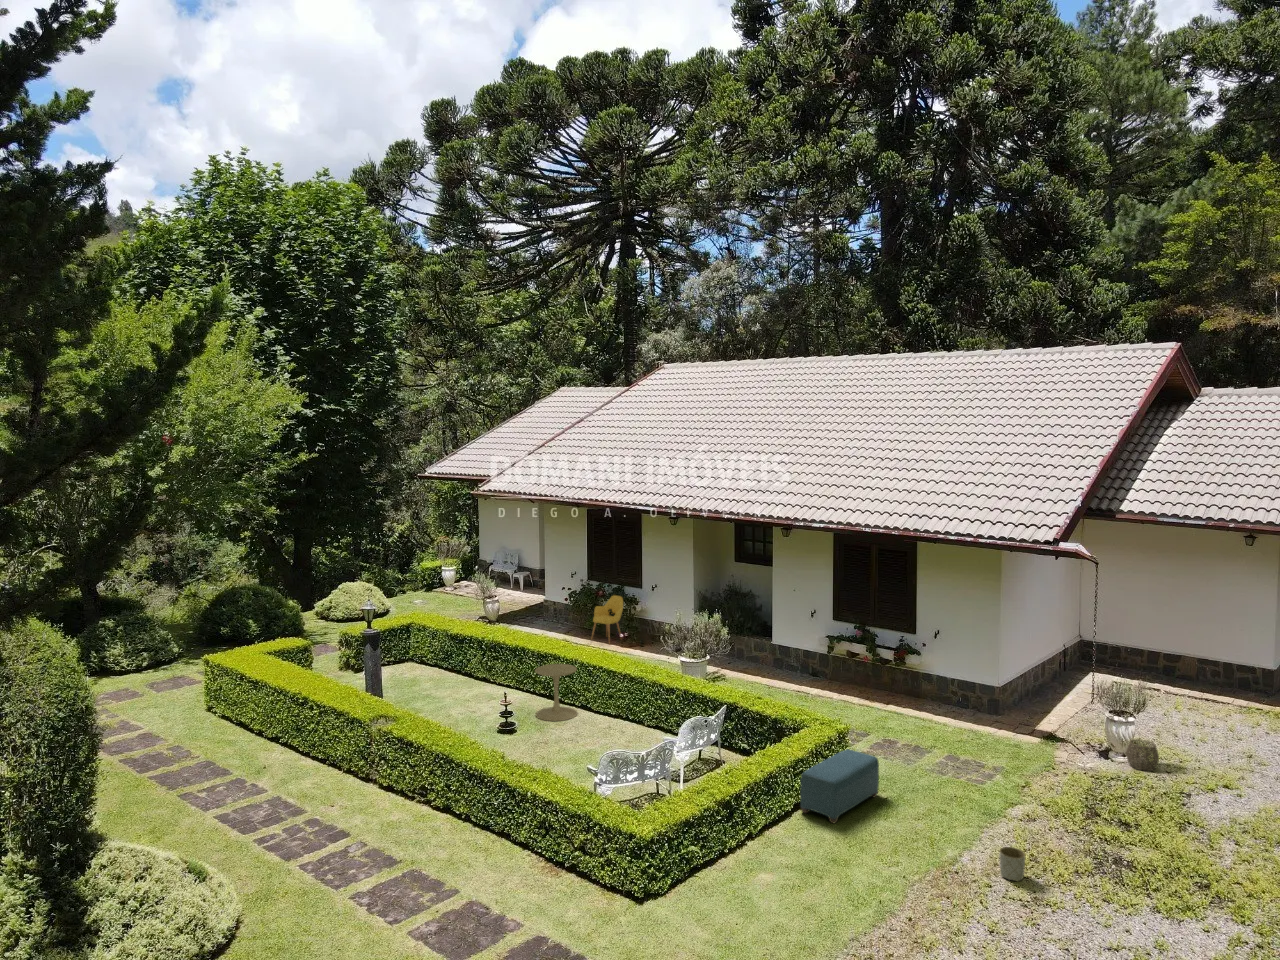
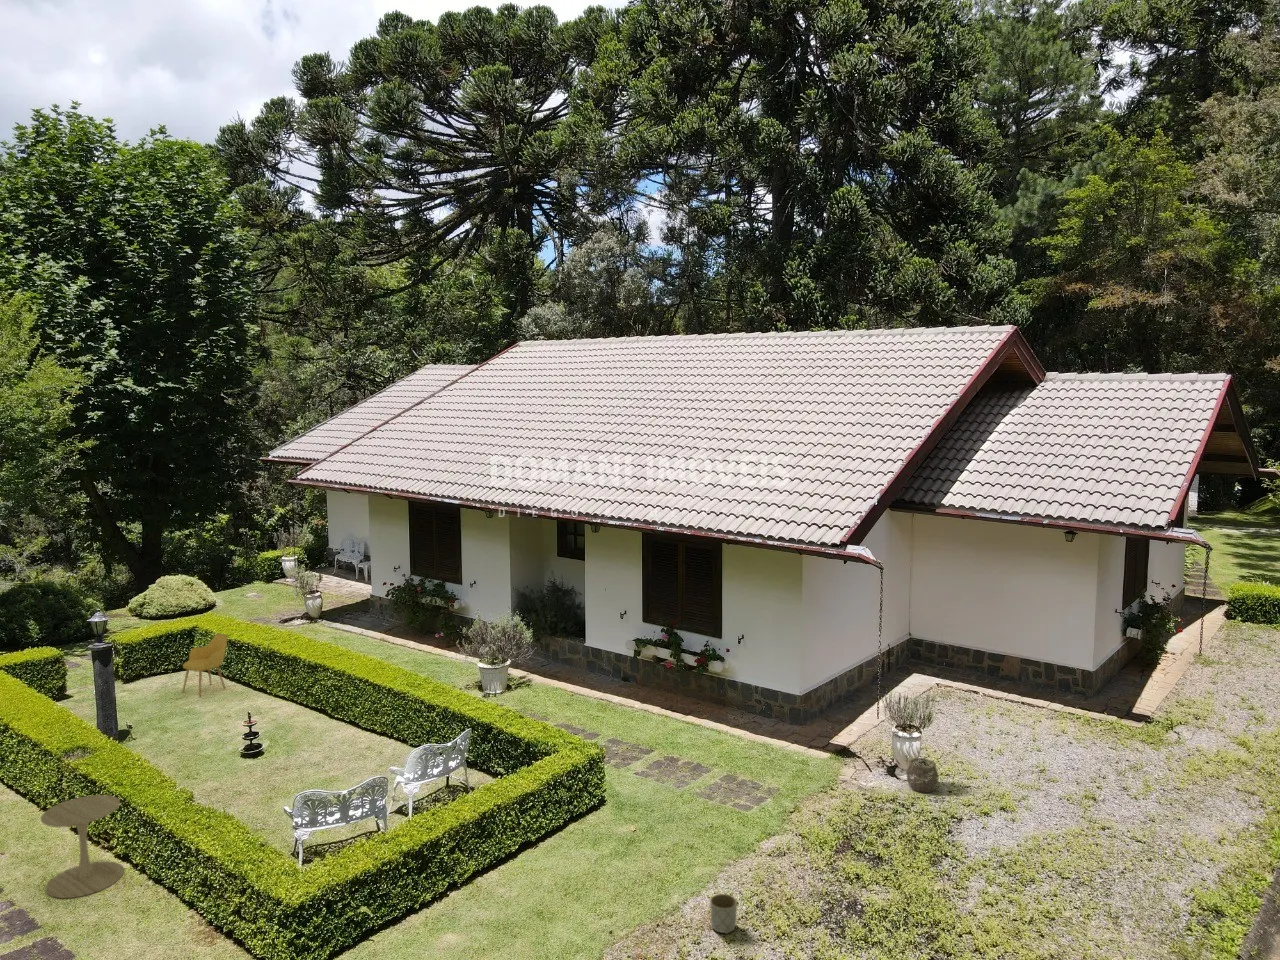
chair: present [591,595,623,644] -> present [183,634,227,696]
pedestal table: present [535,664,577,721] -> present [41,795,124,898]
bench: present [800,749,879,823] -> none [527,777,624,865]

